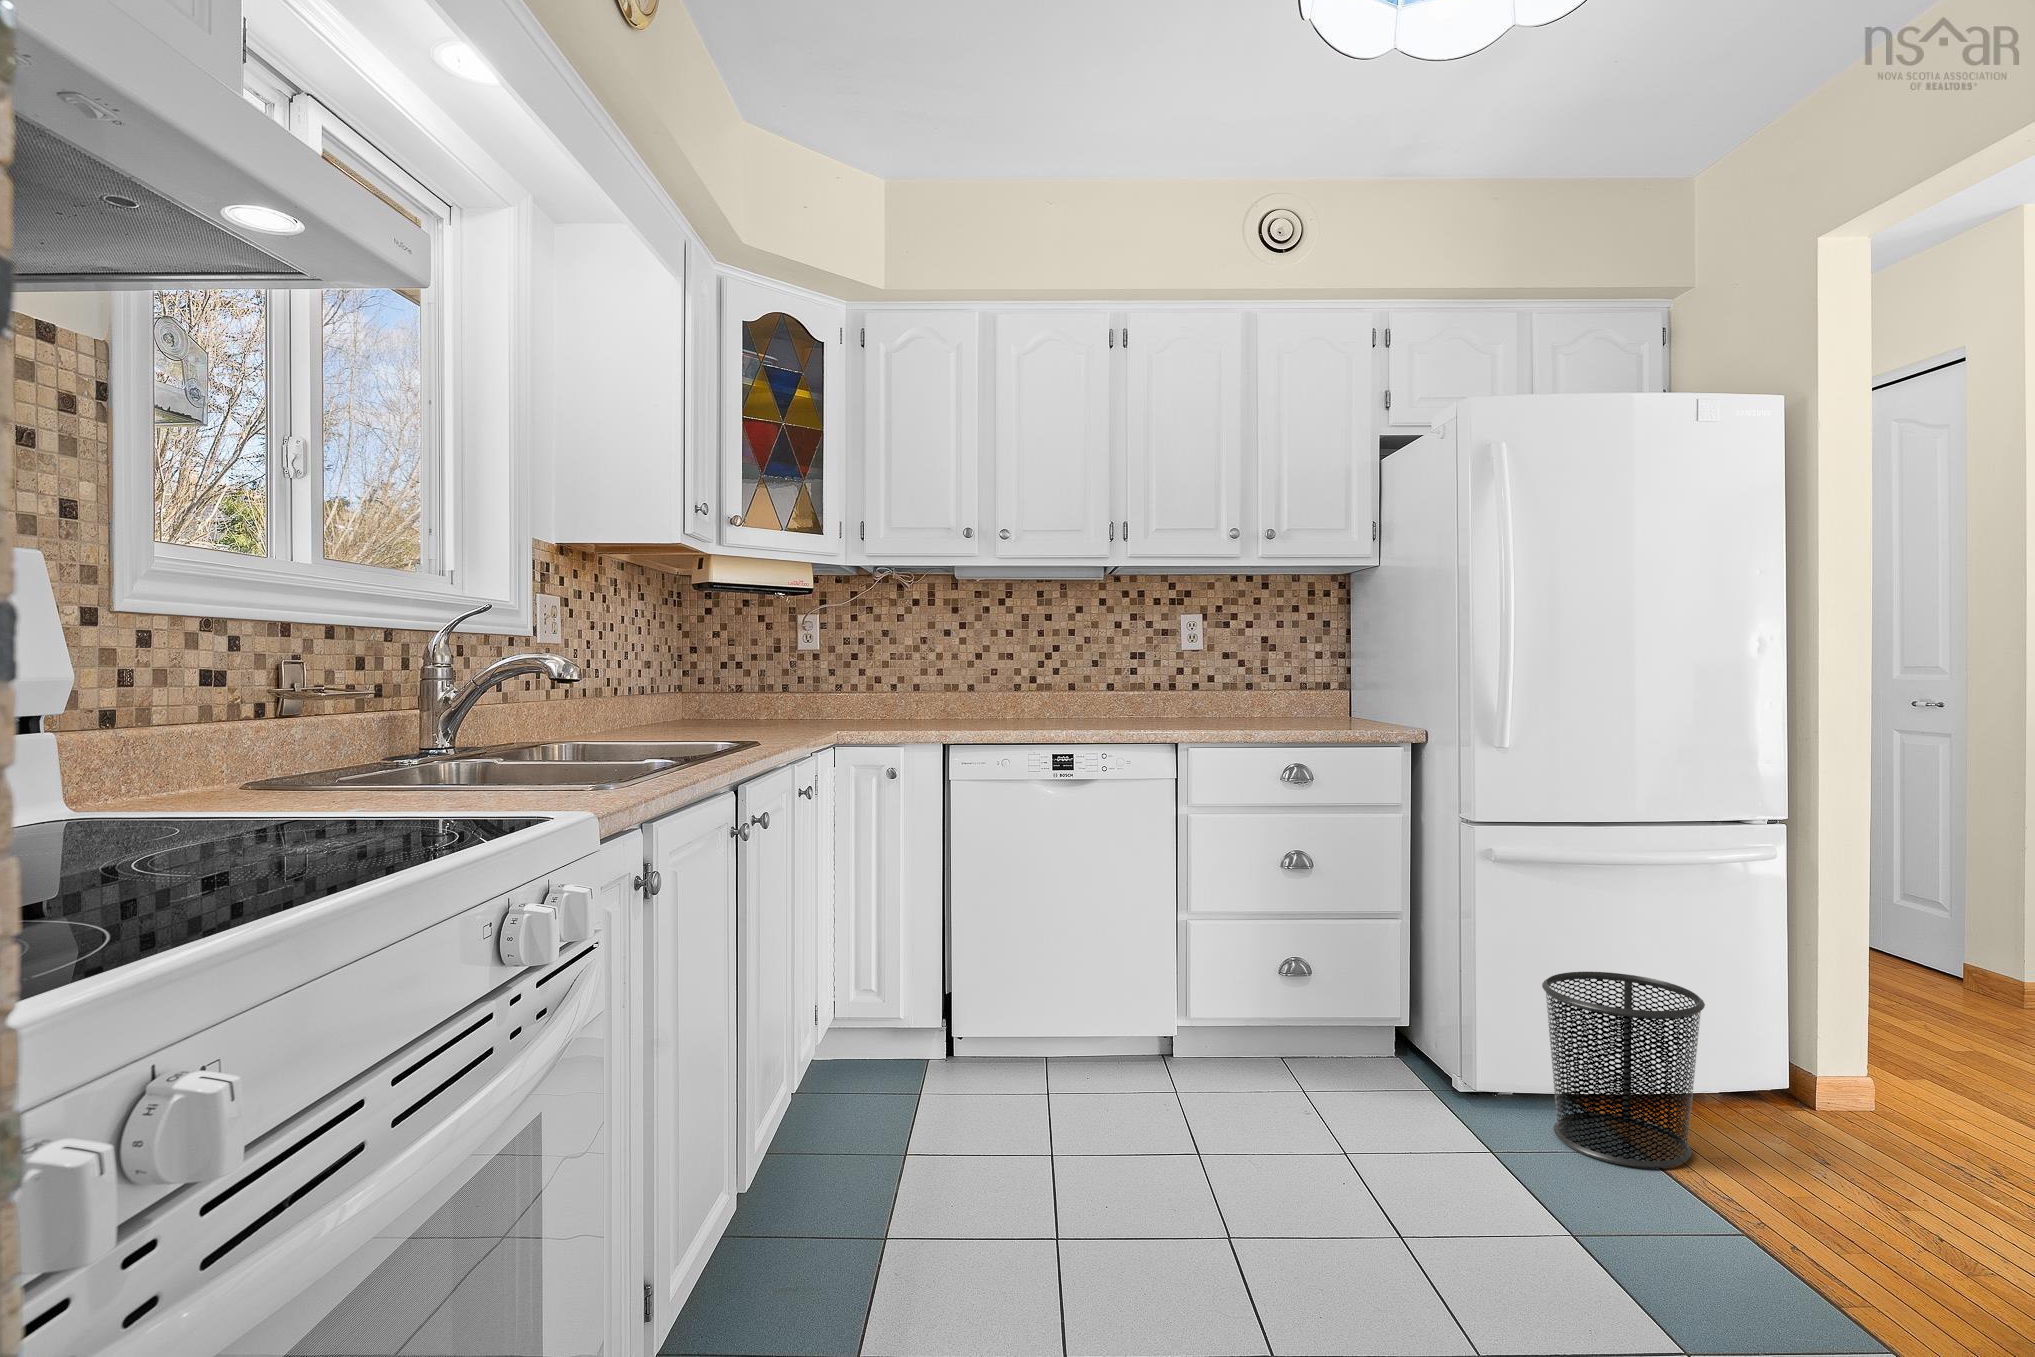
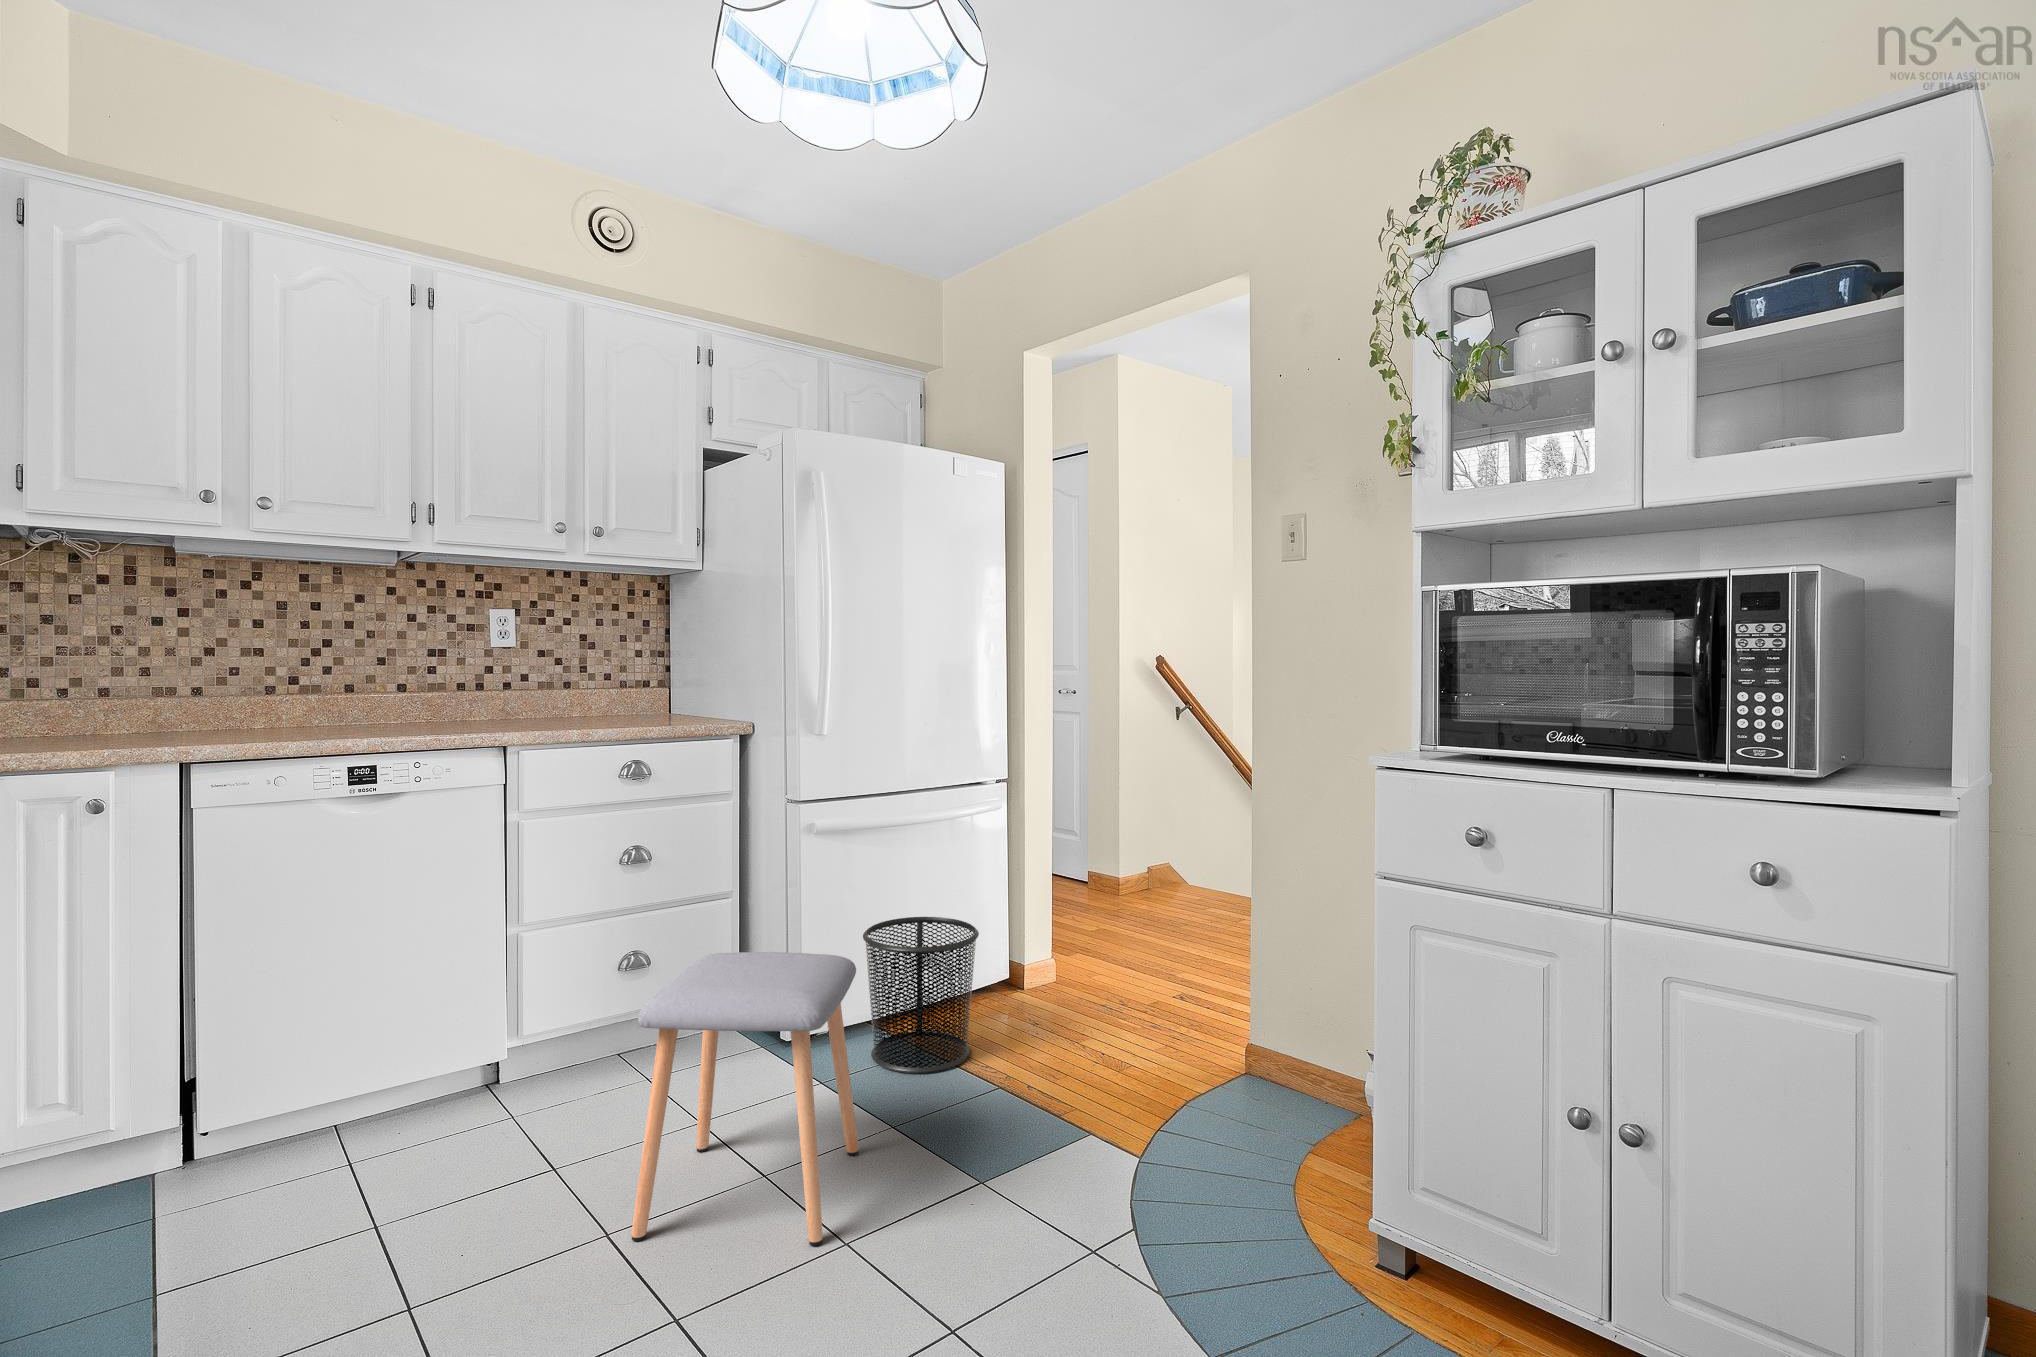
stool: none [1241,963,1502,1295] -> present [631,952,859,1246]

